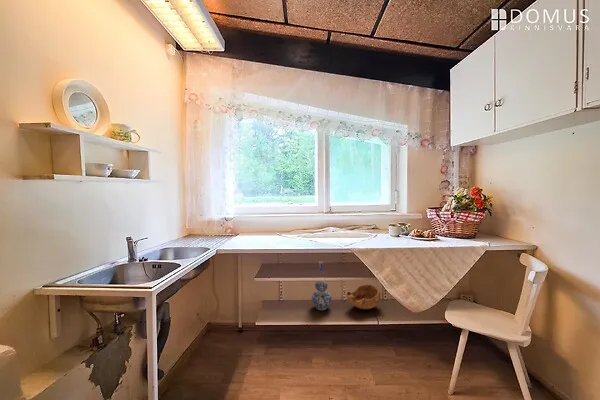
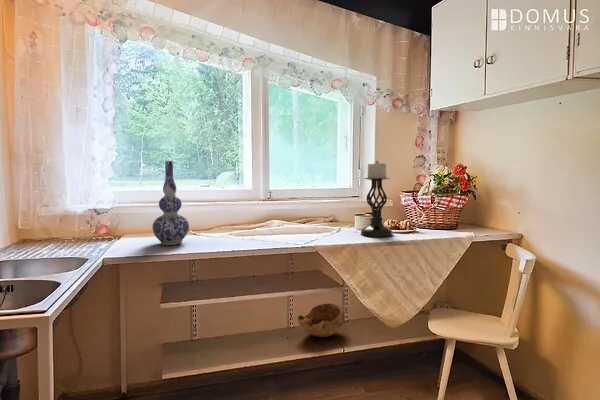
candle holder: none [391,187,416,243] -> present [361,161,392,237]
vase: present [312,261,332,310] -> present [152,161,189,245]

